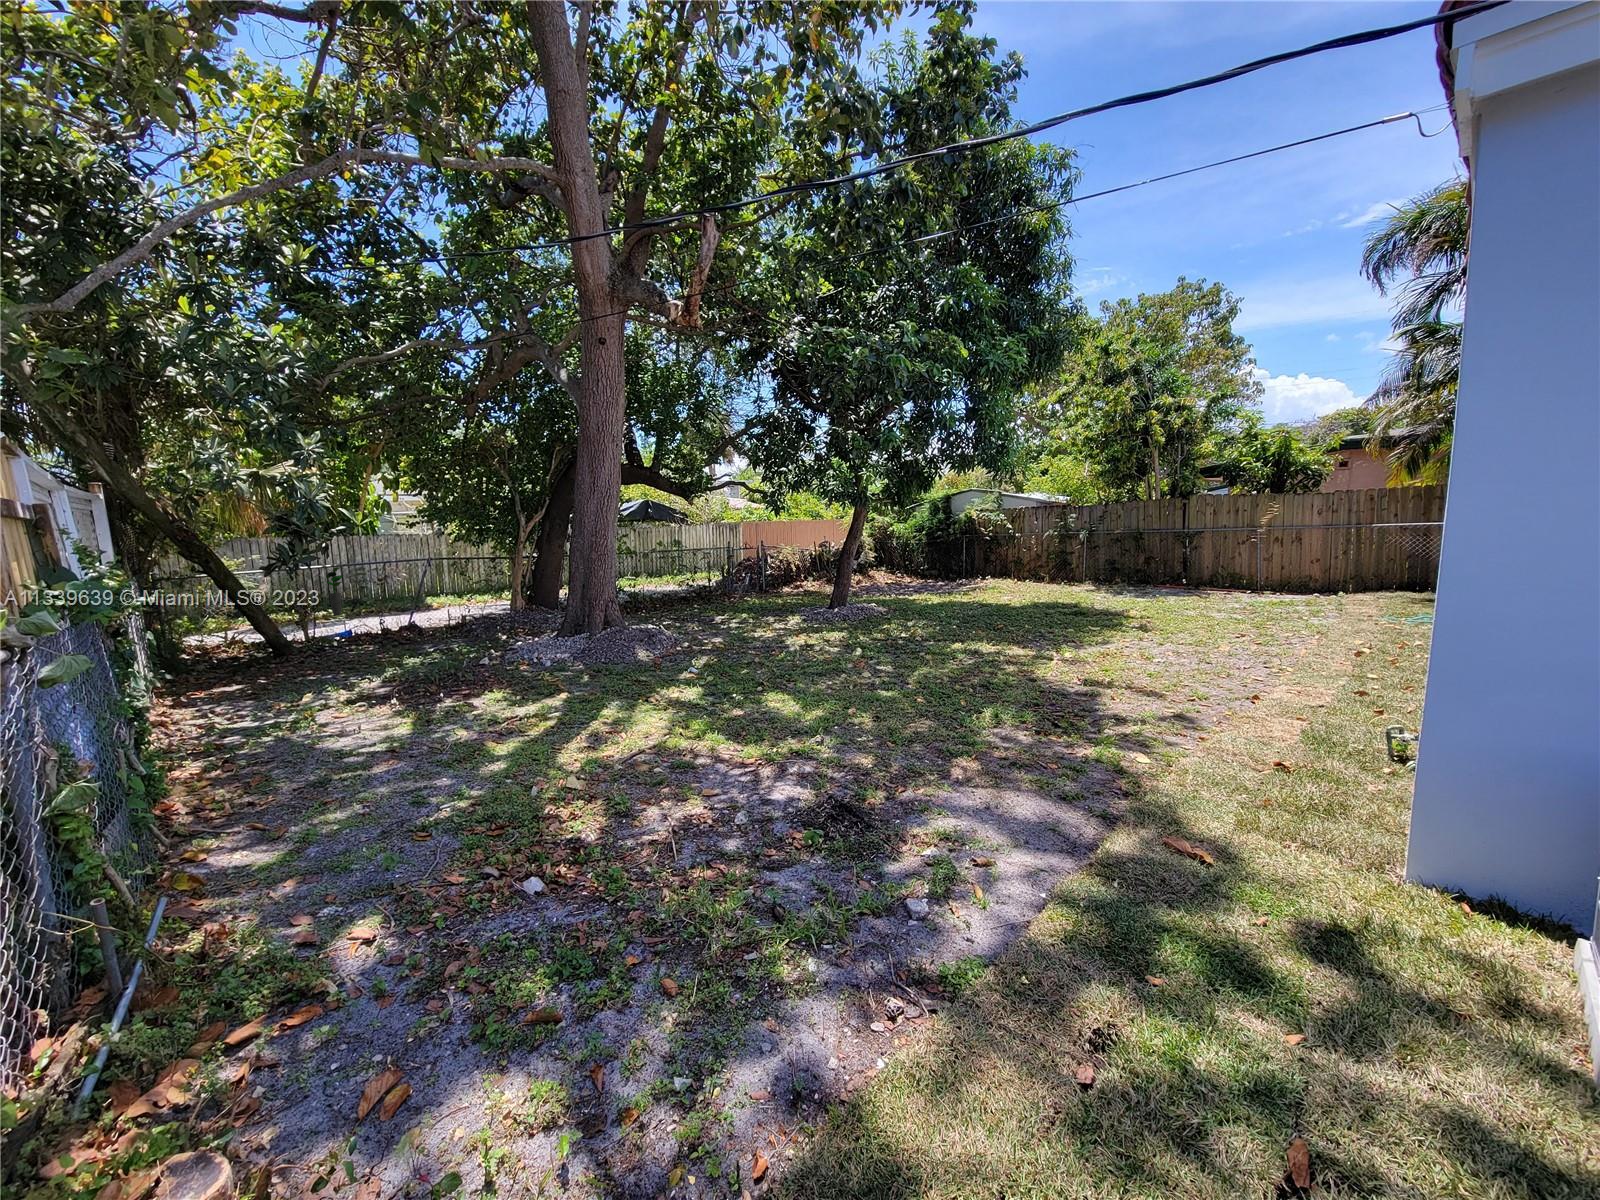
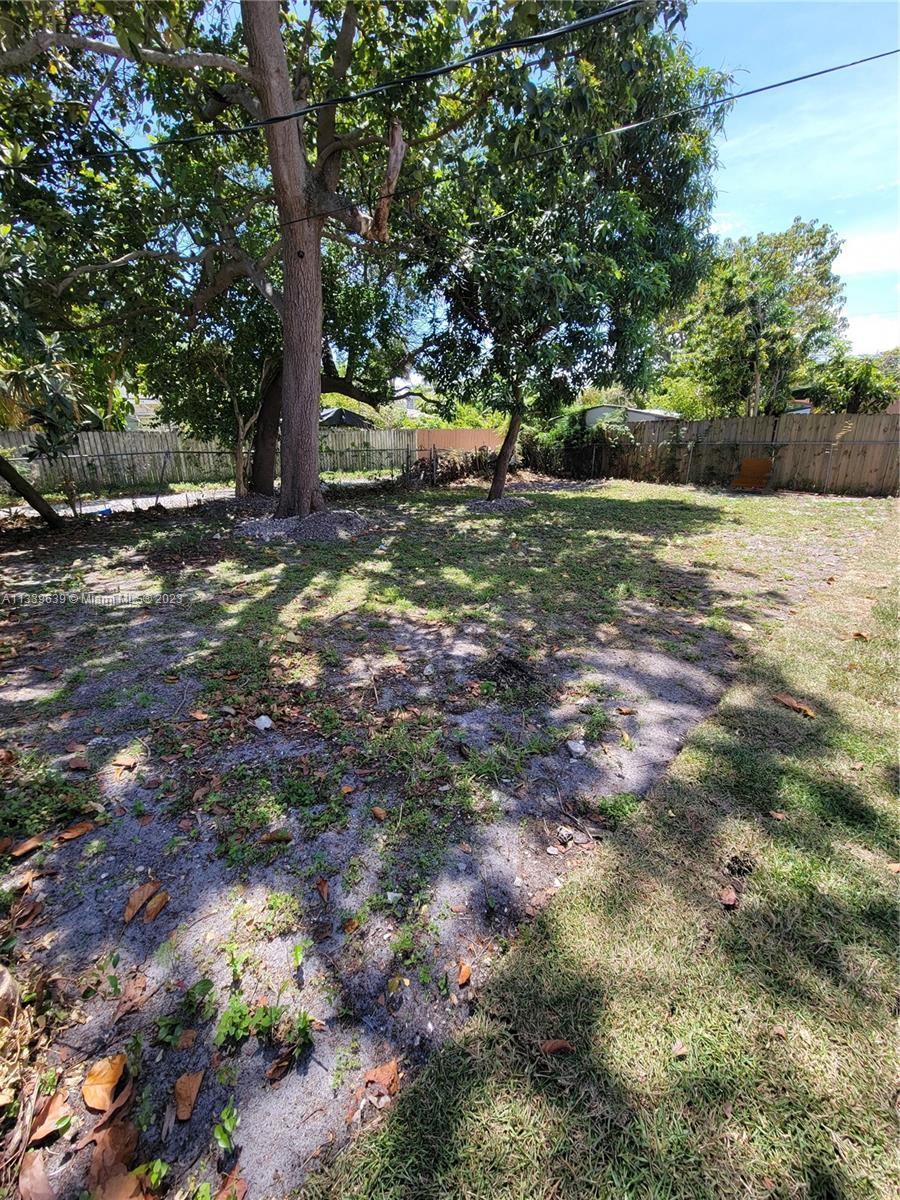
lounge chair: none [1130,549,1191,593] -> present [726,458,775,495]

